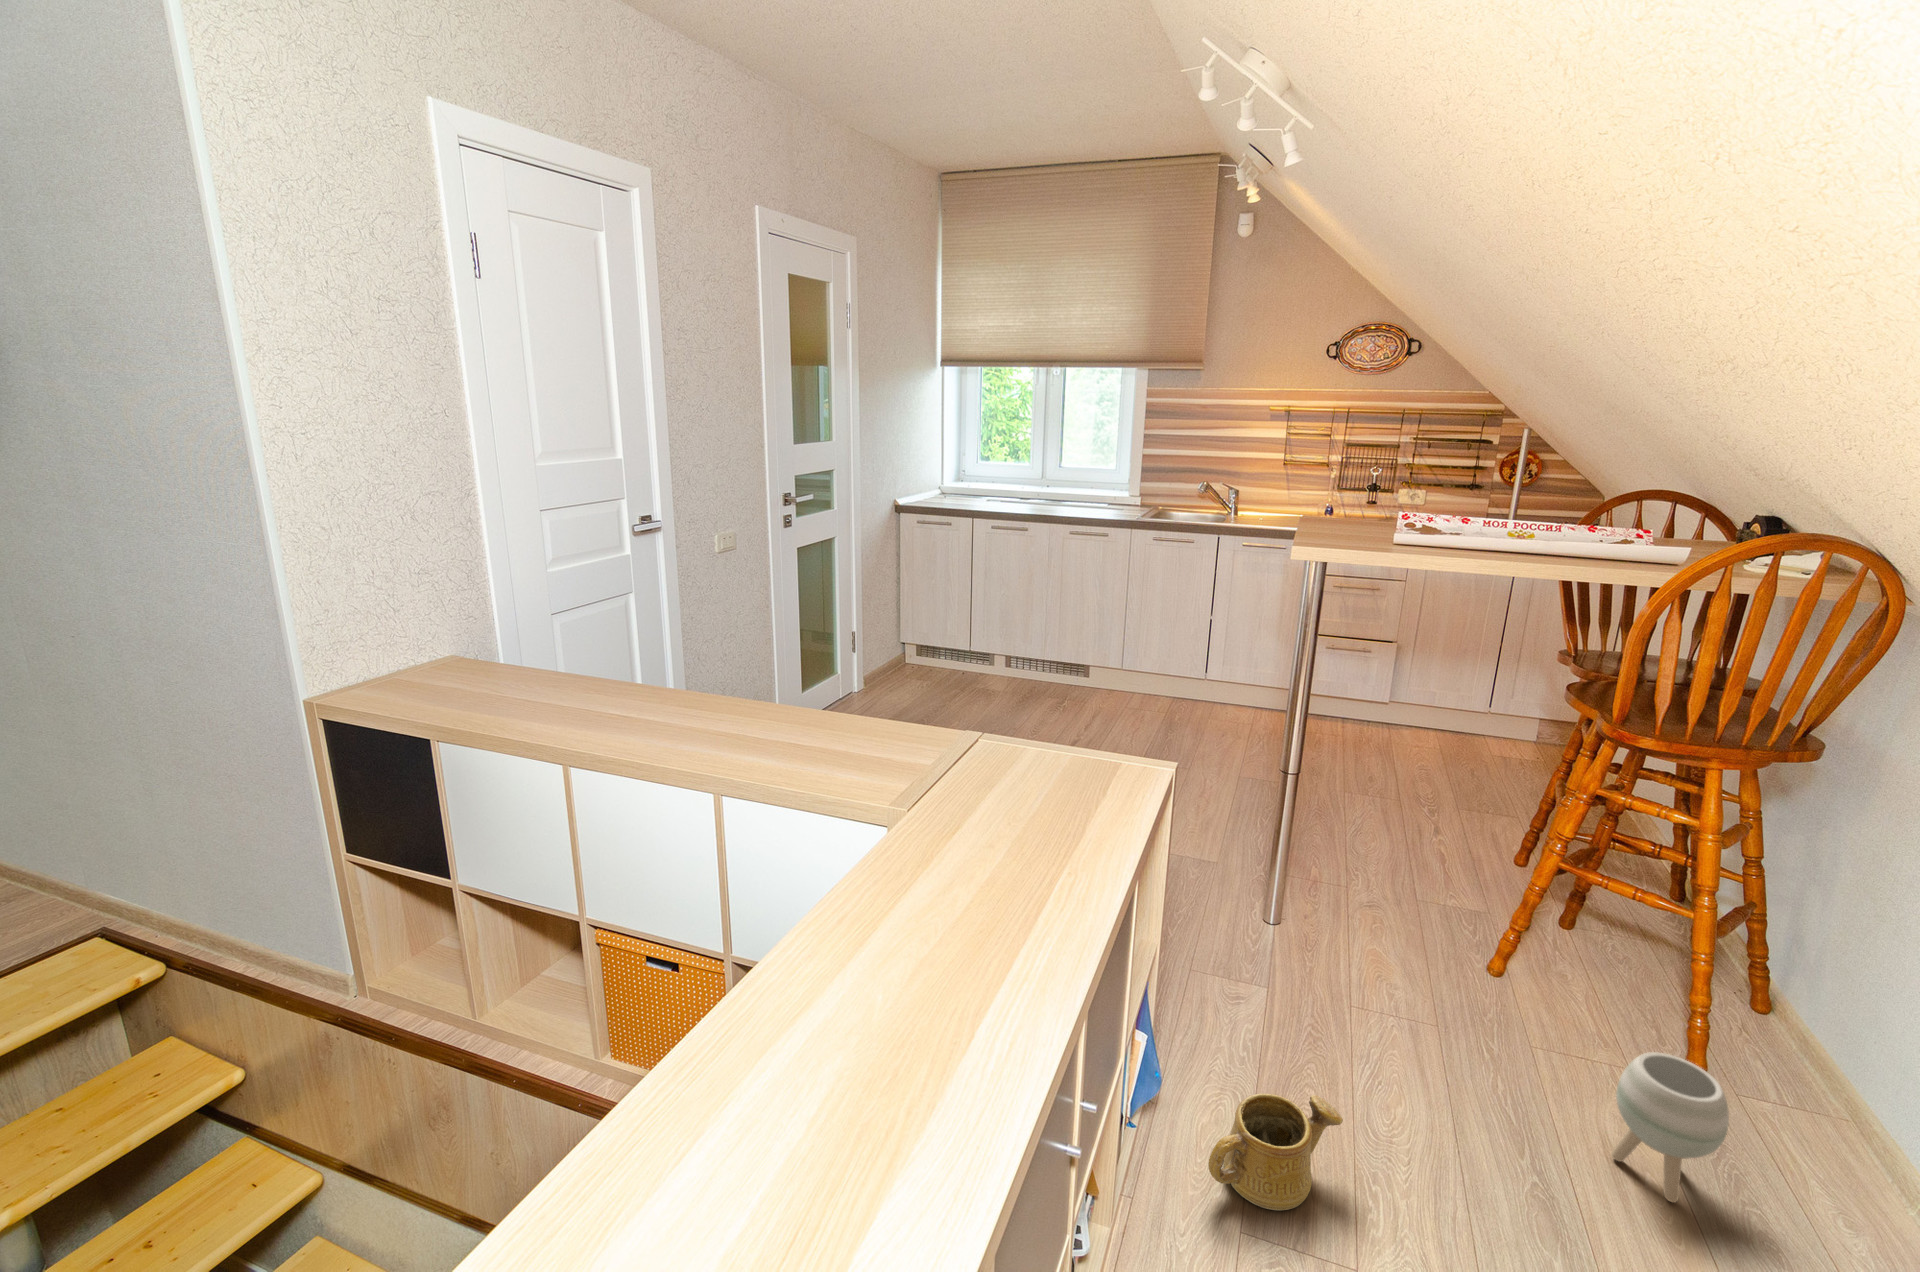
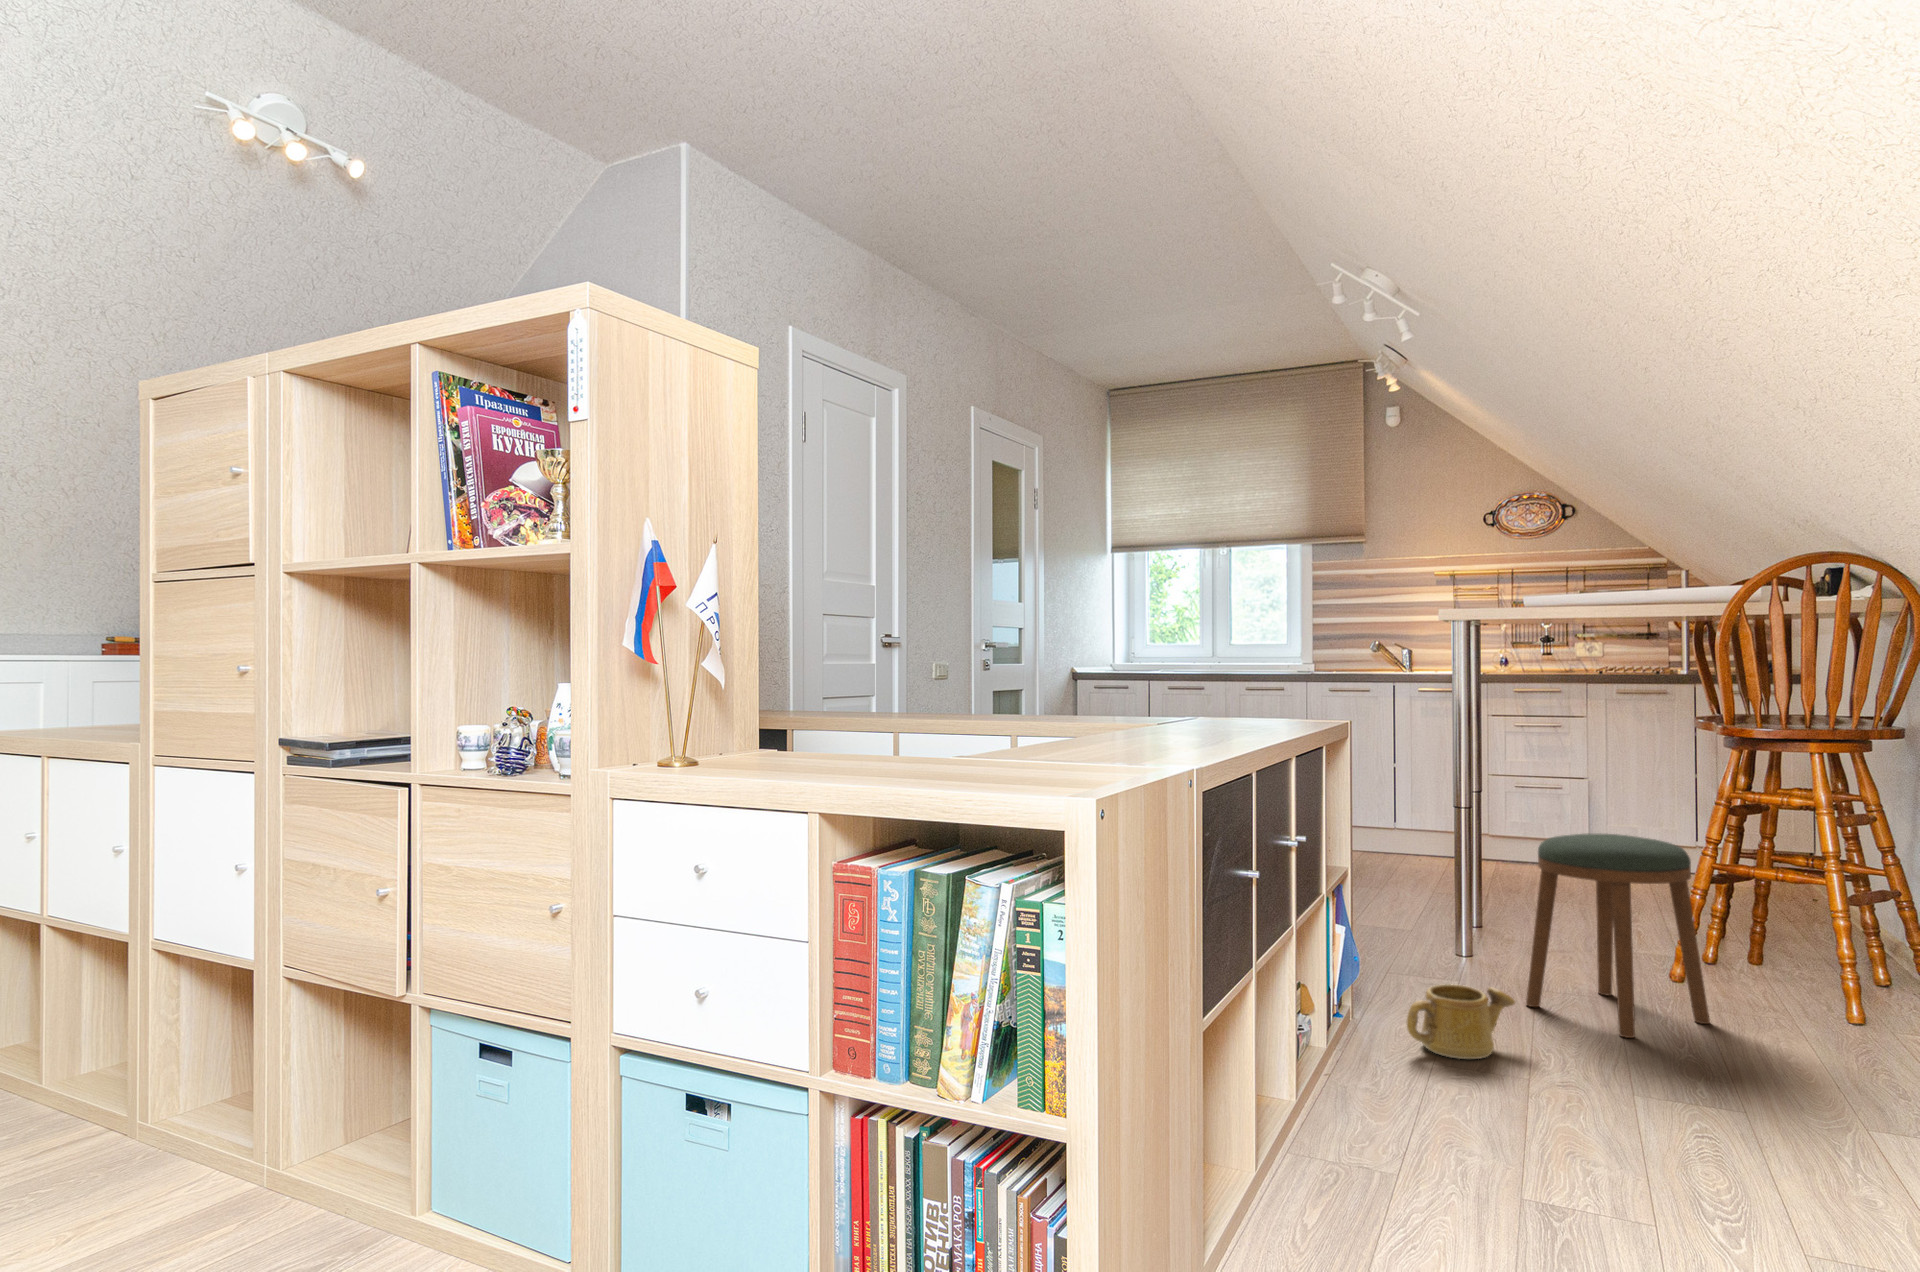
stool: none [1341,850,1567,1131] -> present [1526,834,1710,1038]
planter: present [1611,1052,1729,1202] -> none [1746,951,1833,1064]

